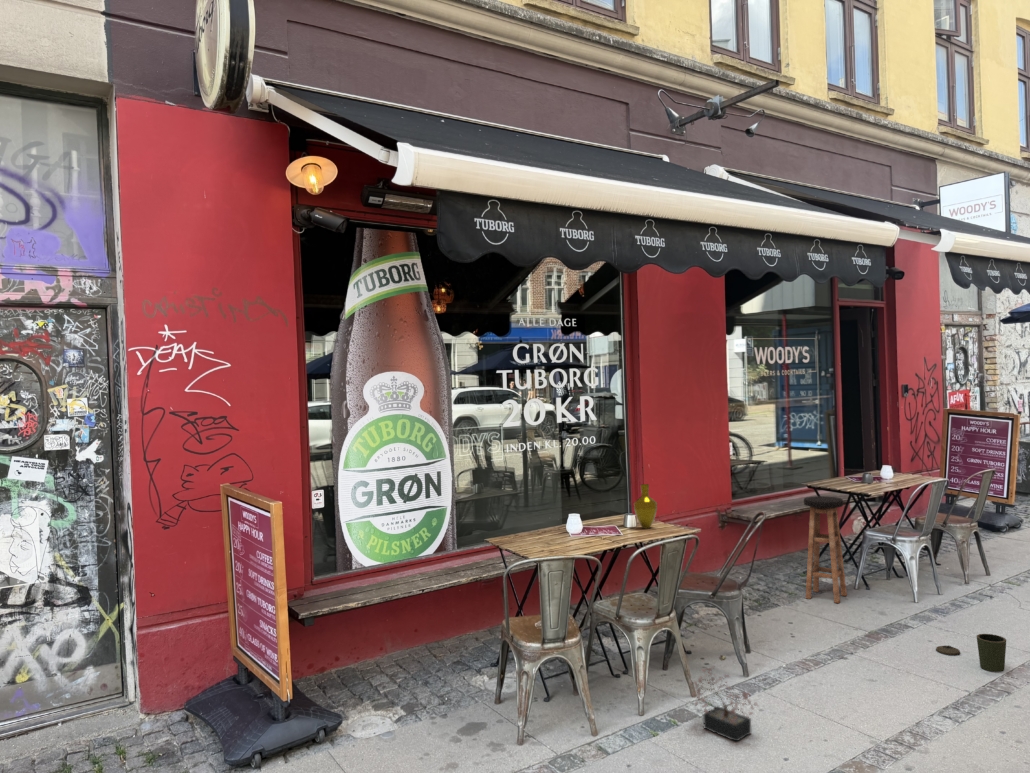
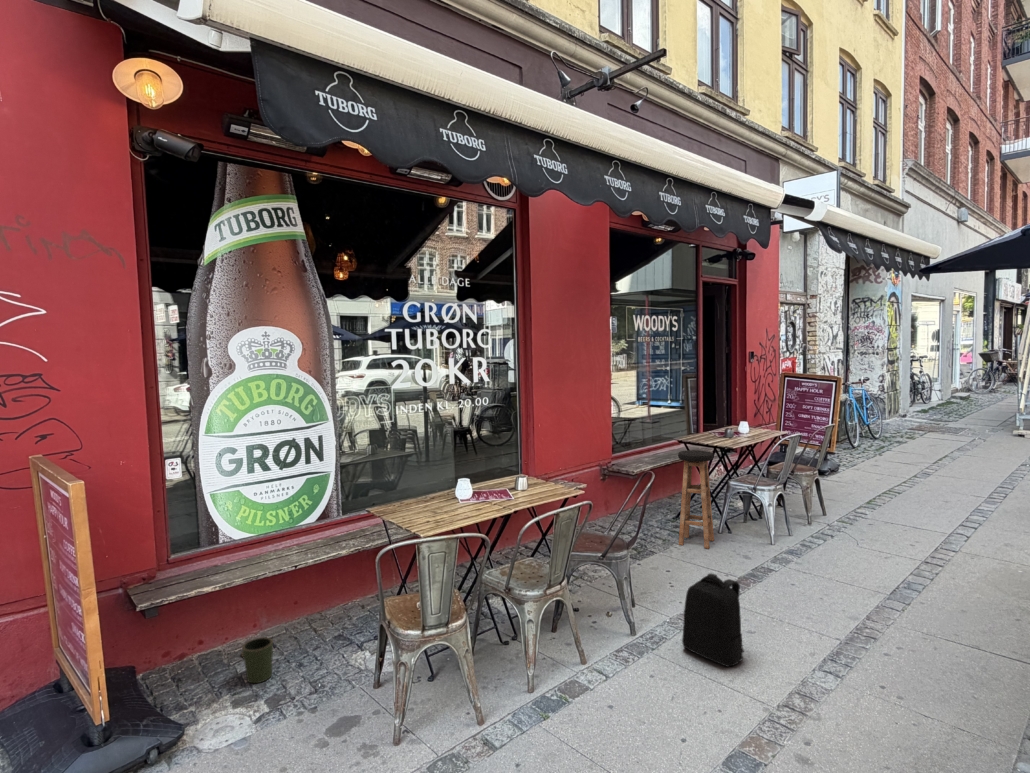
vase: present [634,484,657,529] -> none [523,444,547,490]
backpack: none [793,615,857,705] -> present [682,574,744,667]
trash can: present [936,634,1006,672] -> present [241,637,273,683]
decorative plant: present [692,668,757,741] -> none [583,638,656,724]

